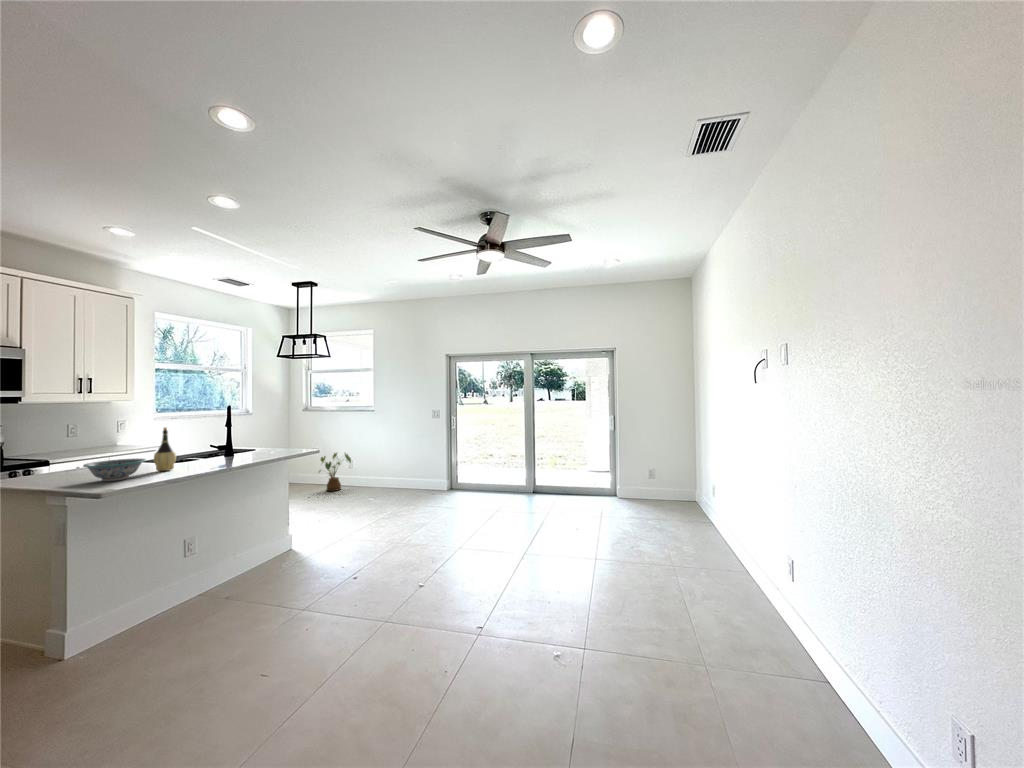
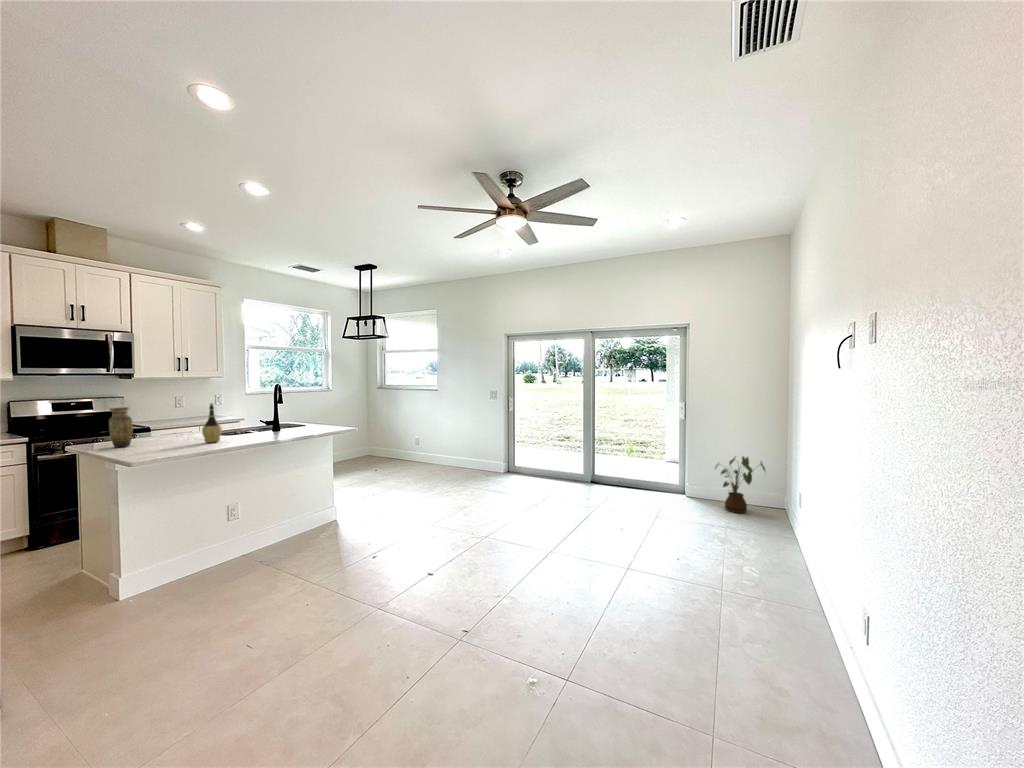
vase: none [37,434,66,482] -> present [109,407,133,448]
house plant: present [319,453,351,491] -> present [715,457,765,513]
decorative bowl: present [83,459,146,481] -> none [136,431,189,451]

